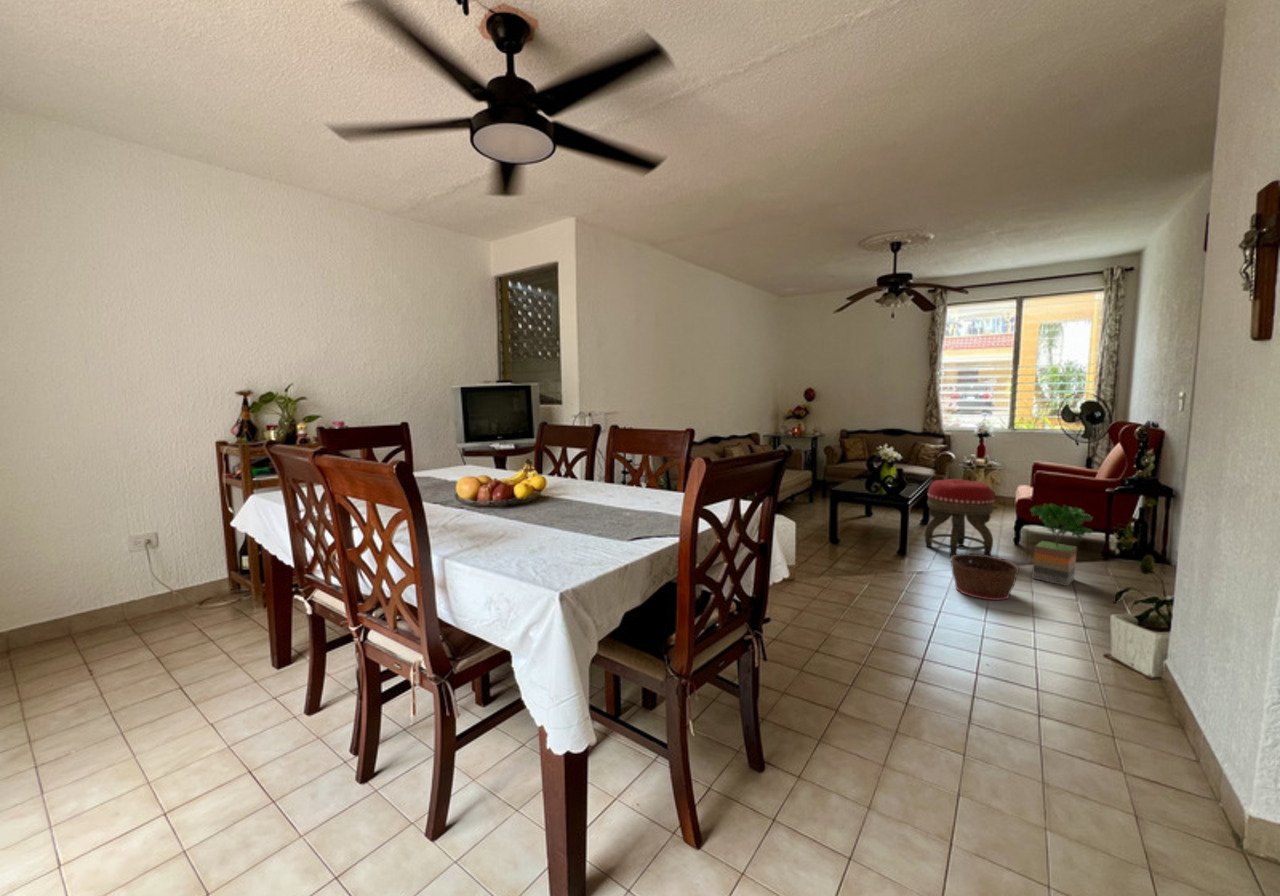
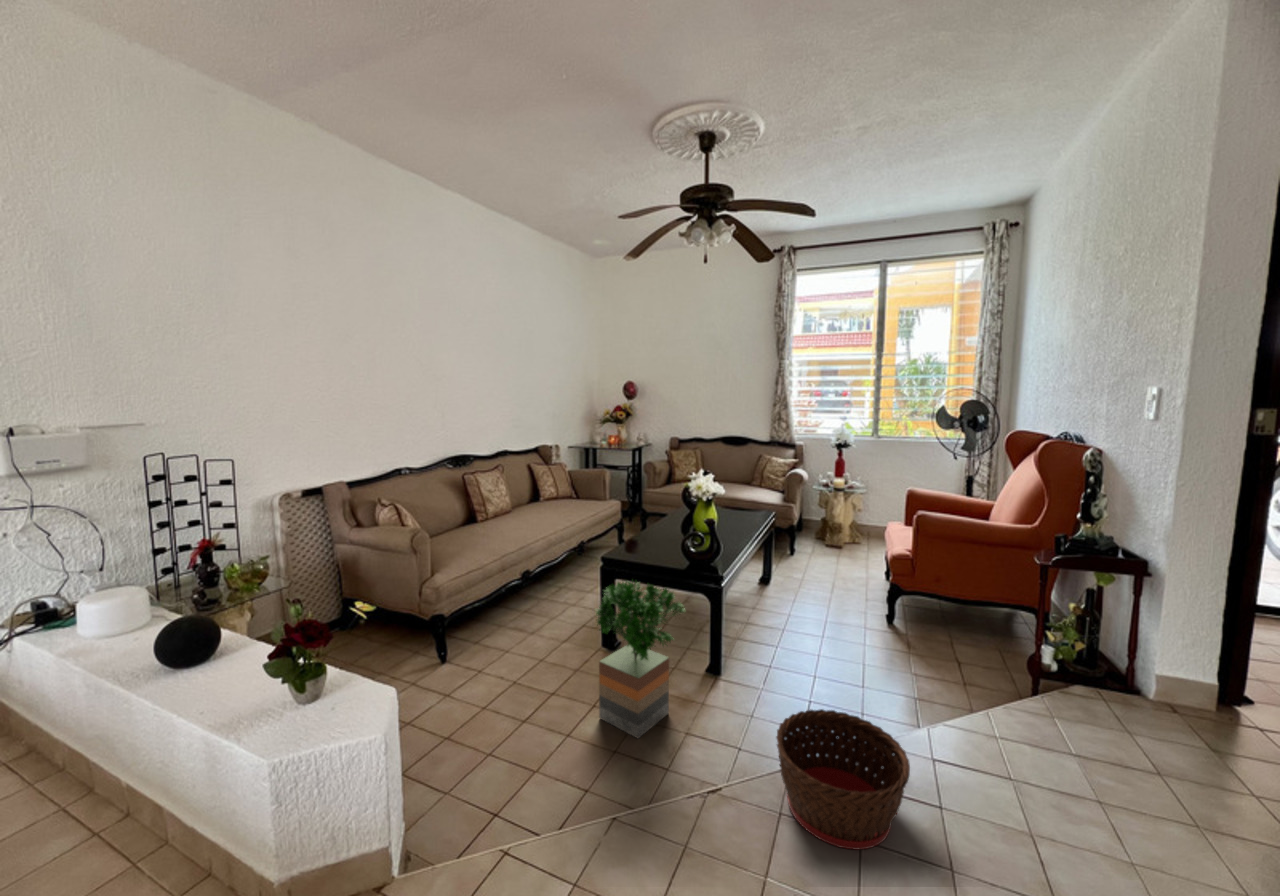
footstool: present [925,479,995,556] -> none [753,529,858,677]
potted tree: present [1031,503,1091,586] -> present [596,581,684,739]

